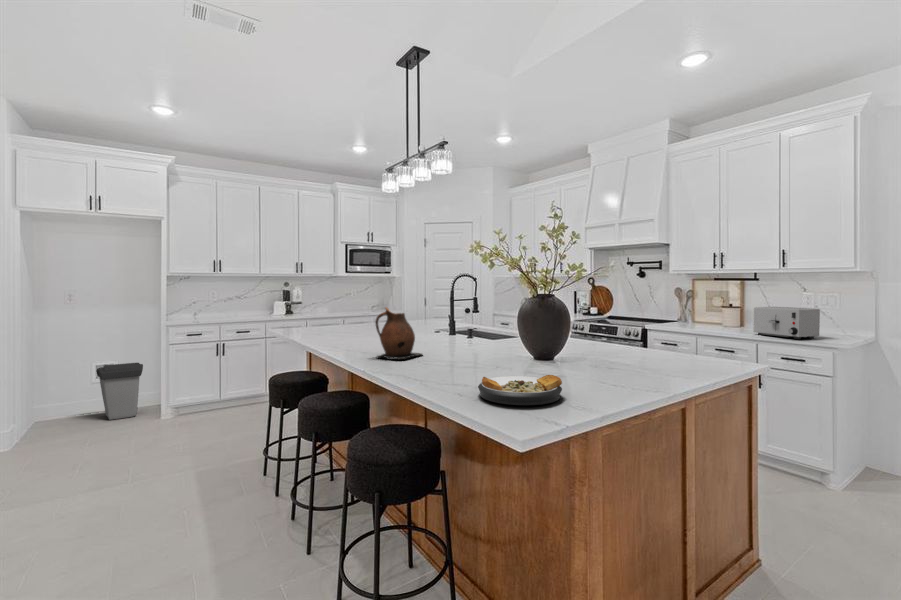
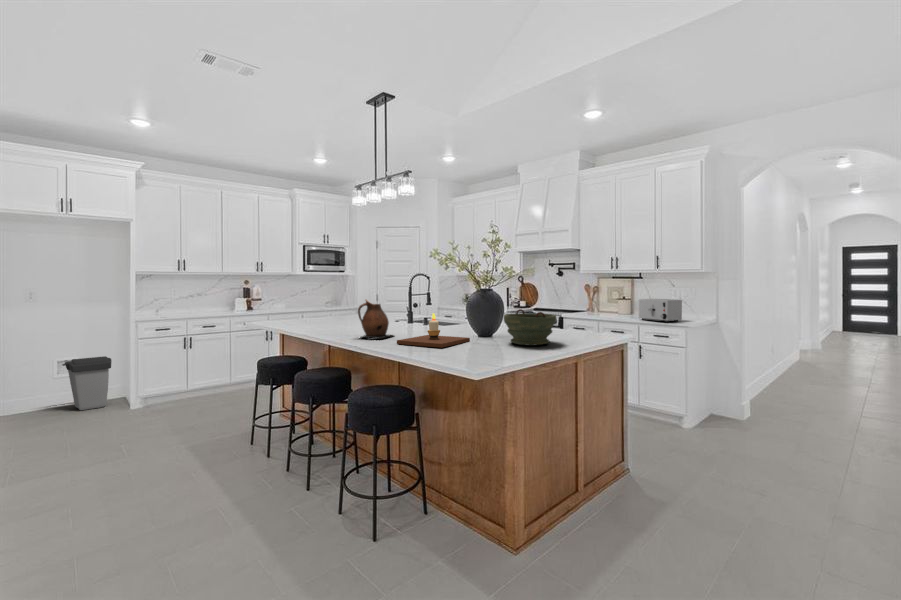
bowl: none [569,323,649,378] -> present [504,309,556,346]
candle: none [419,327,521,378] -> present [397,313,470,348]
plate: present [478,375,562,405] -> none [445,342,500,359]

